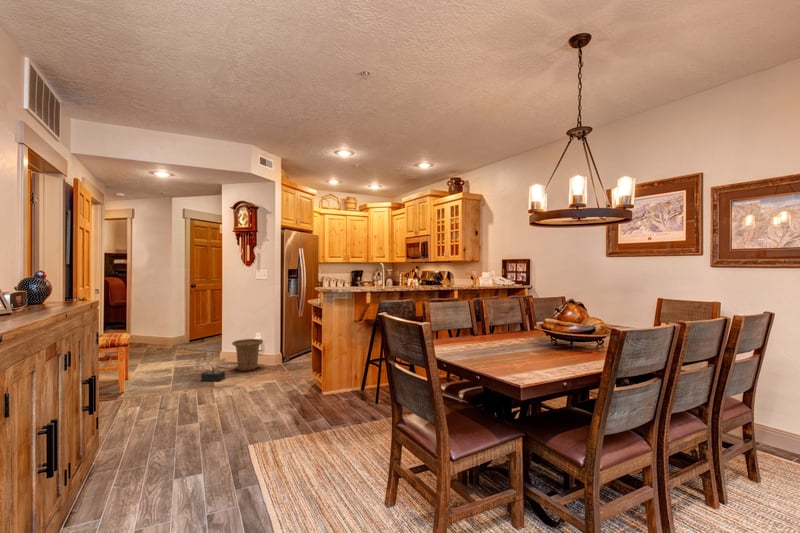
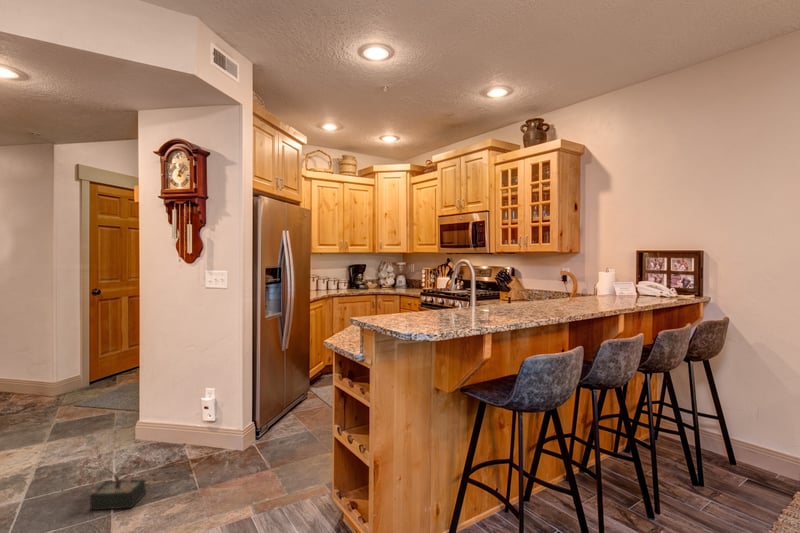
basket: present [232,339,263,371] -> none [160,398,222,467]

